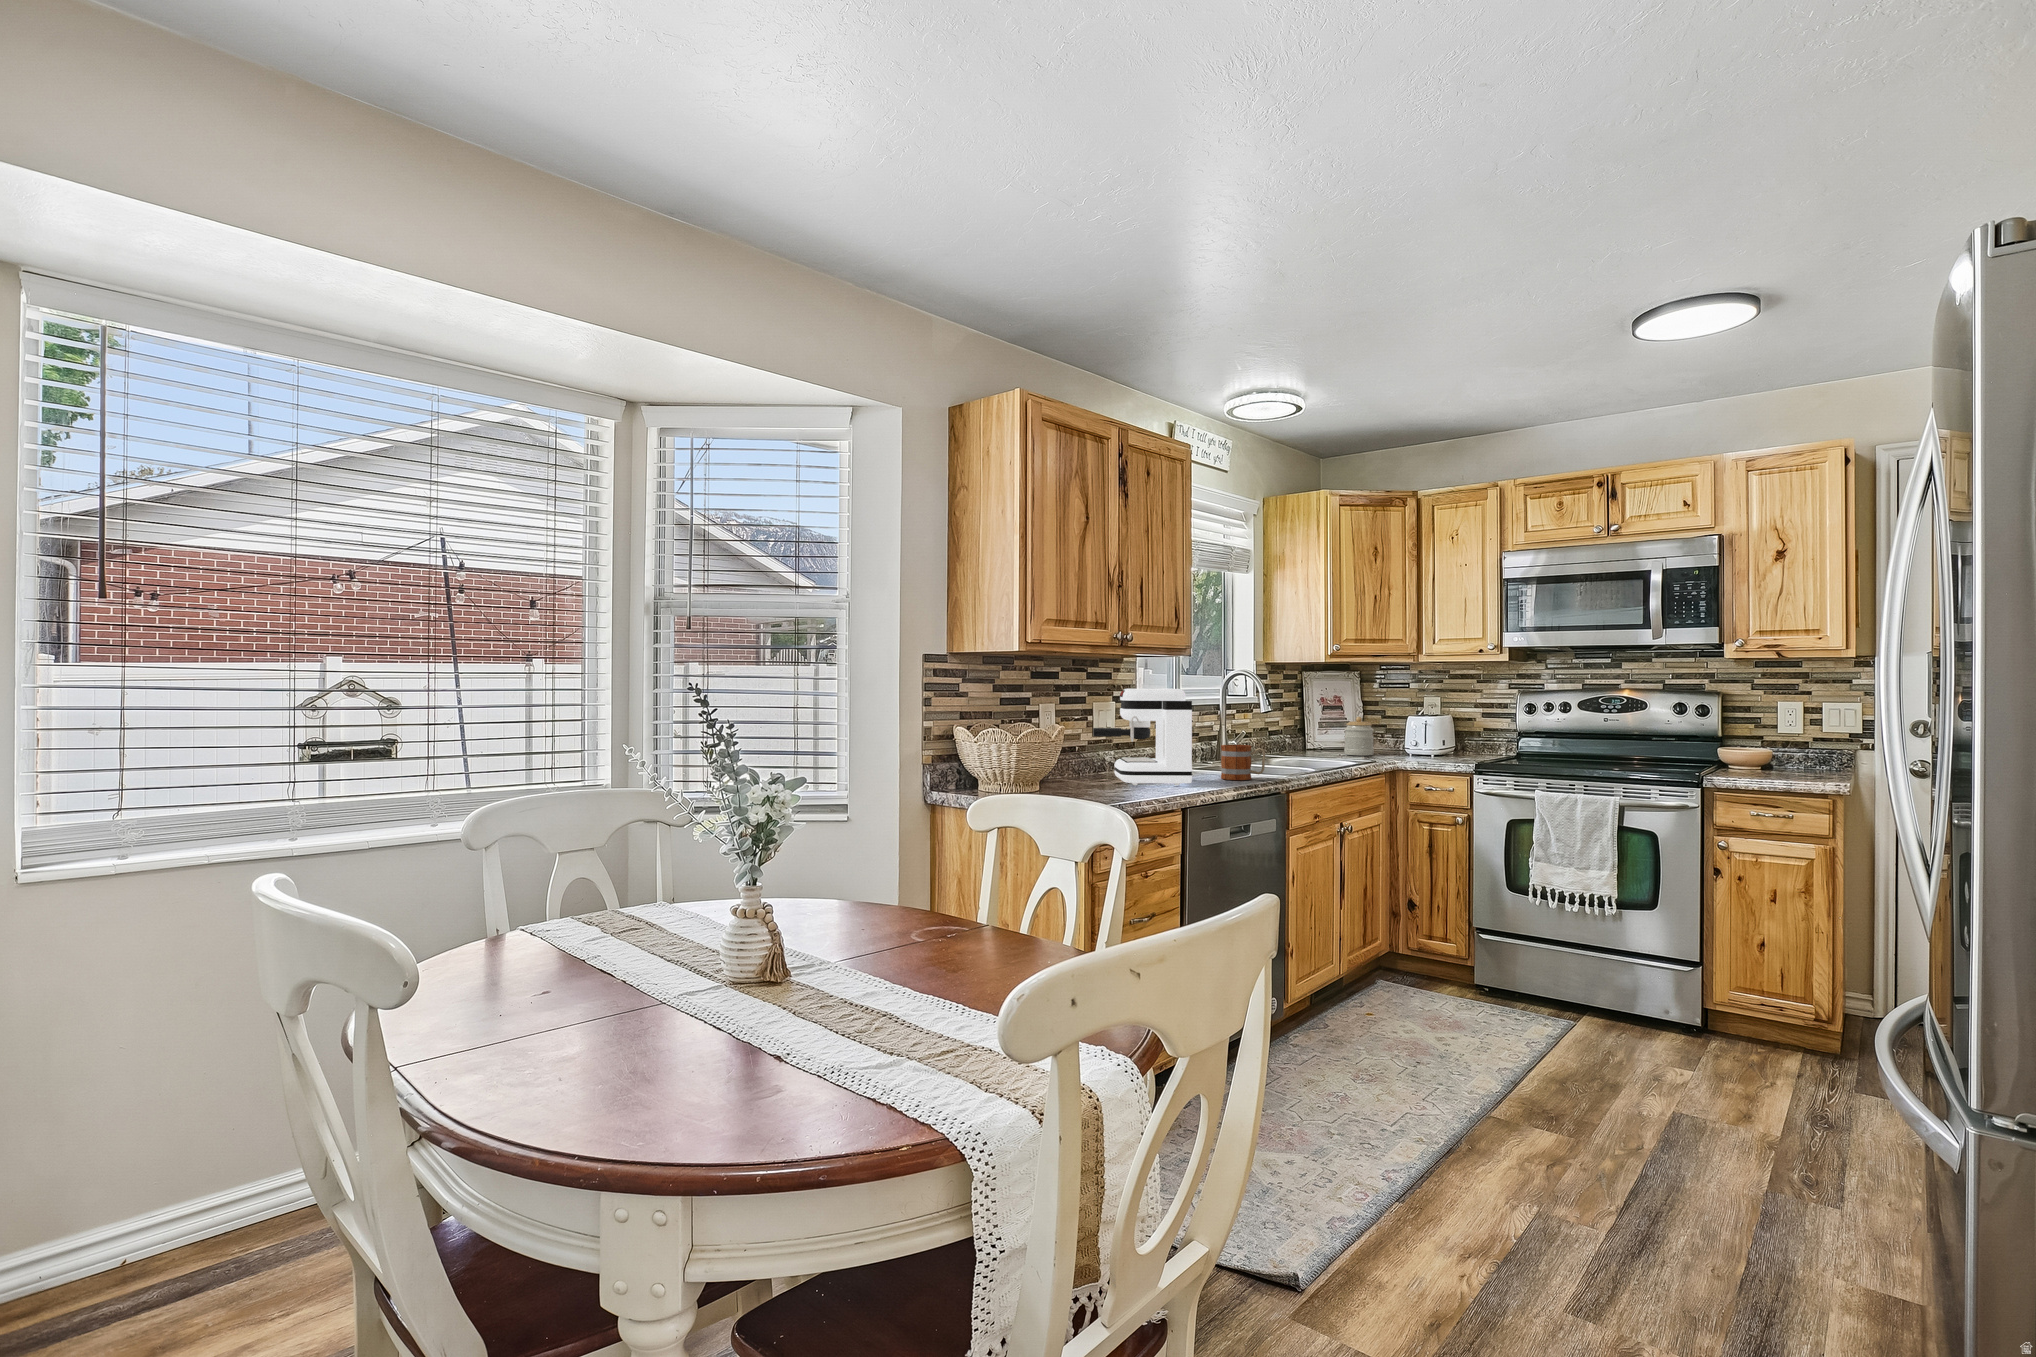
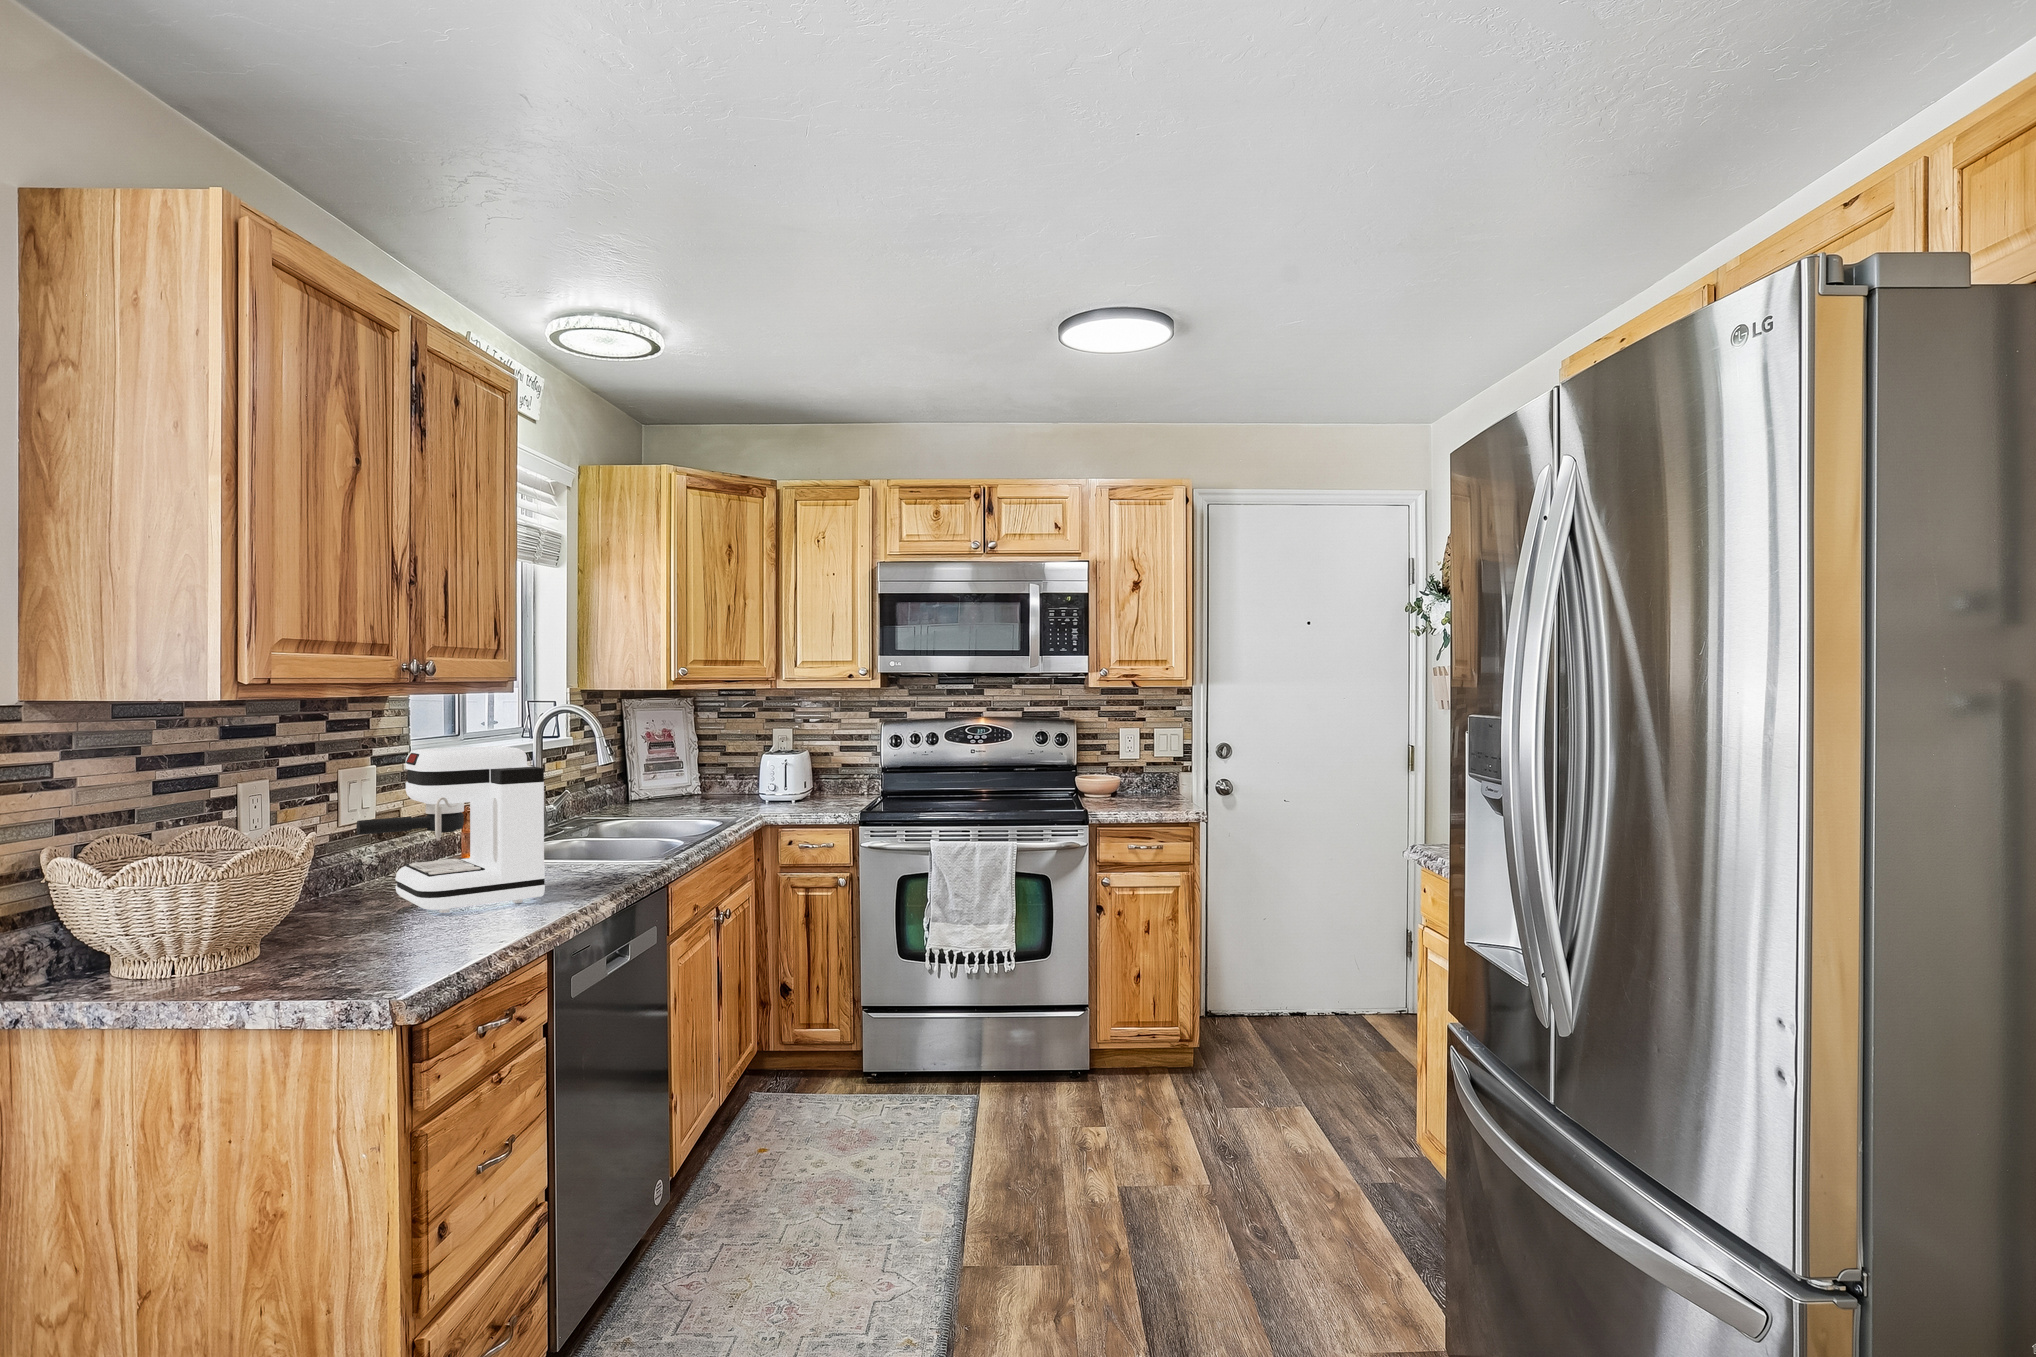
jar: present [1344,717,1374,756] -> none [694,759,731,809]
mug: present [1221,745,1265,780] -> none [574,823,642,878]

